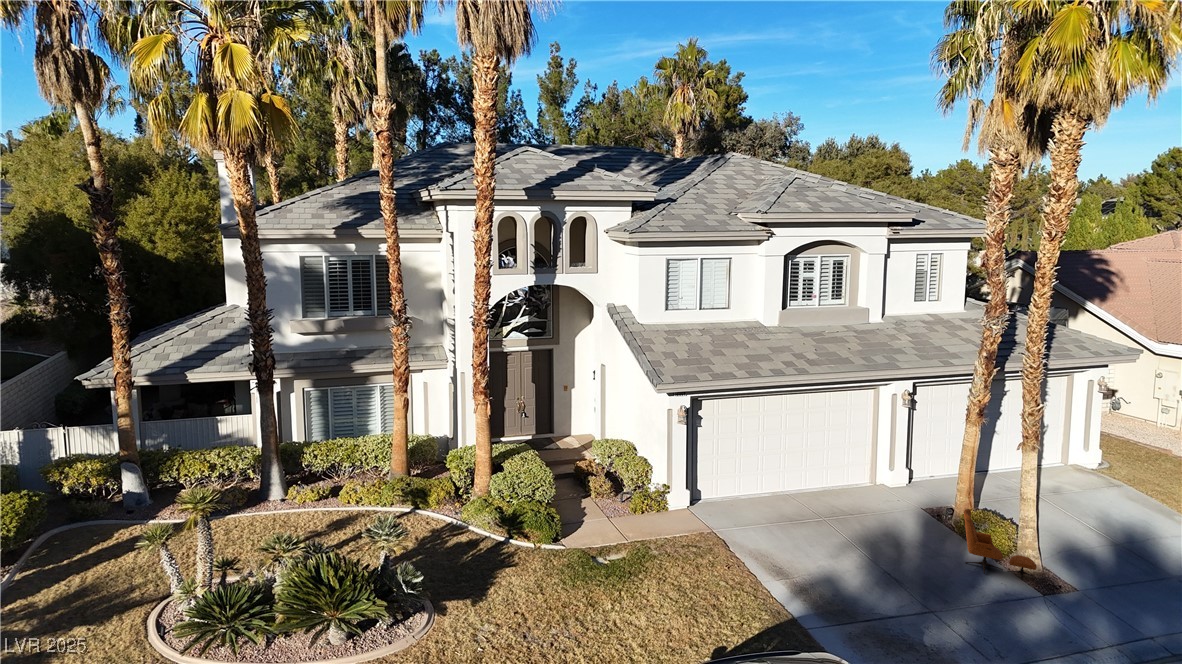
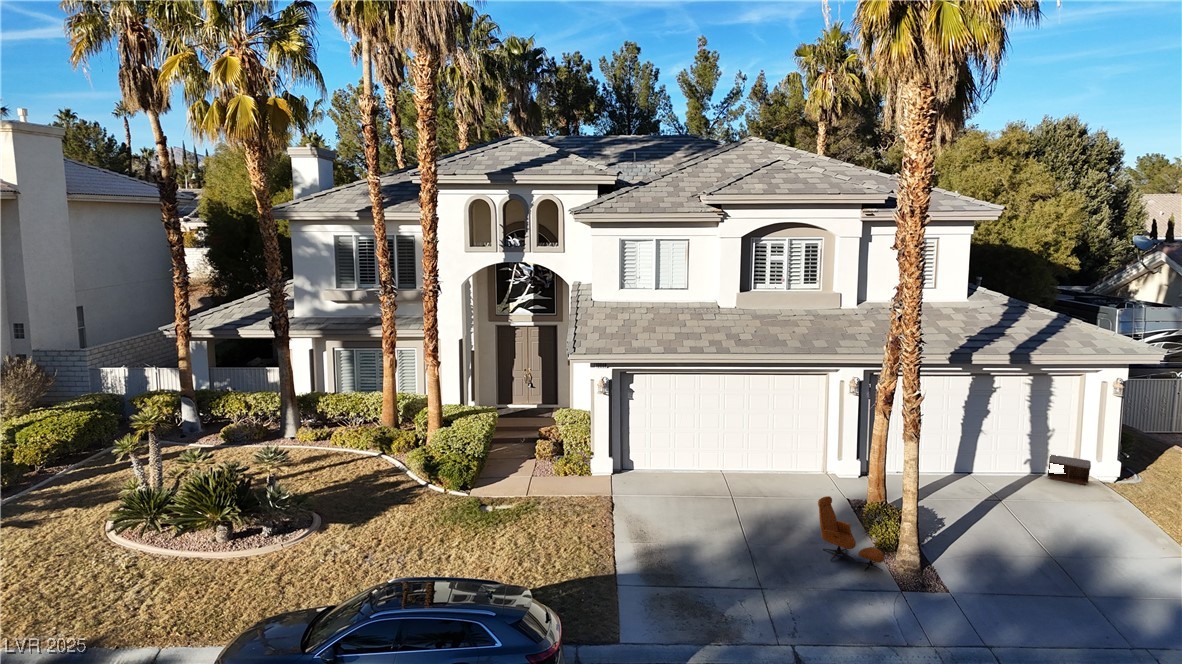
bench: none [1051,450,1094,475] -> present [1047,455,1091,485]

